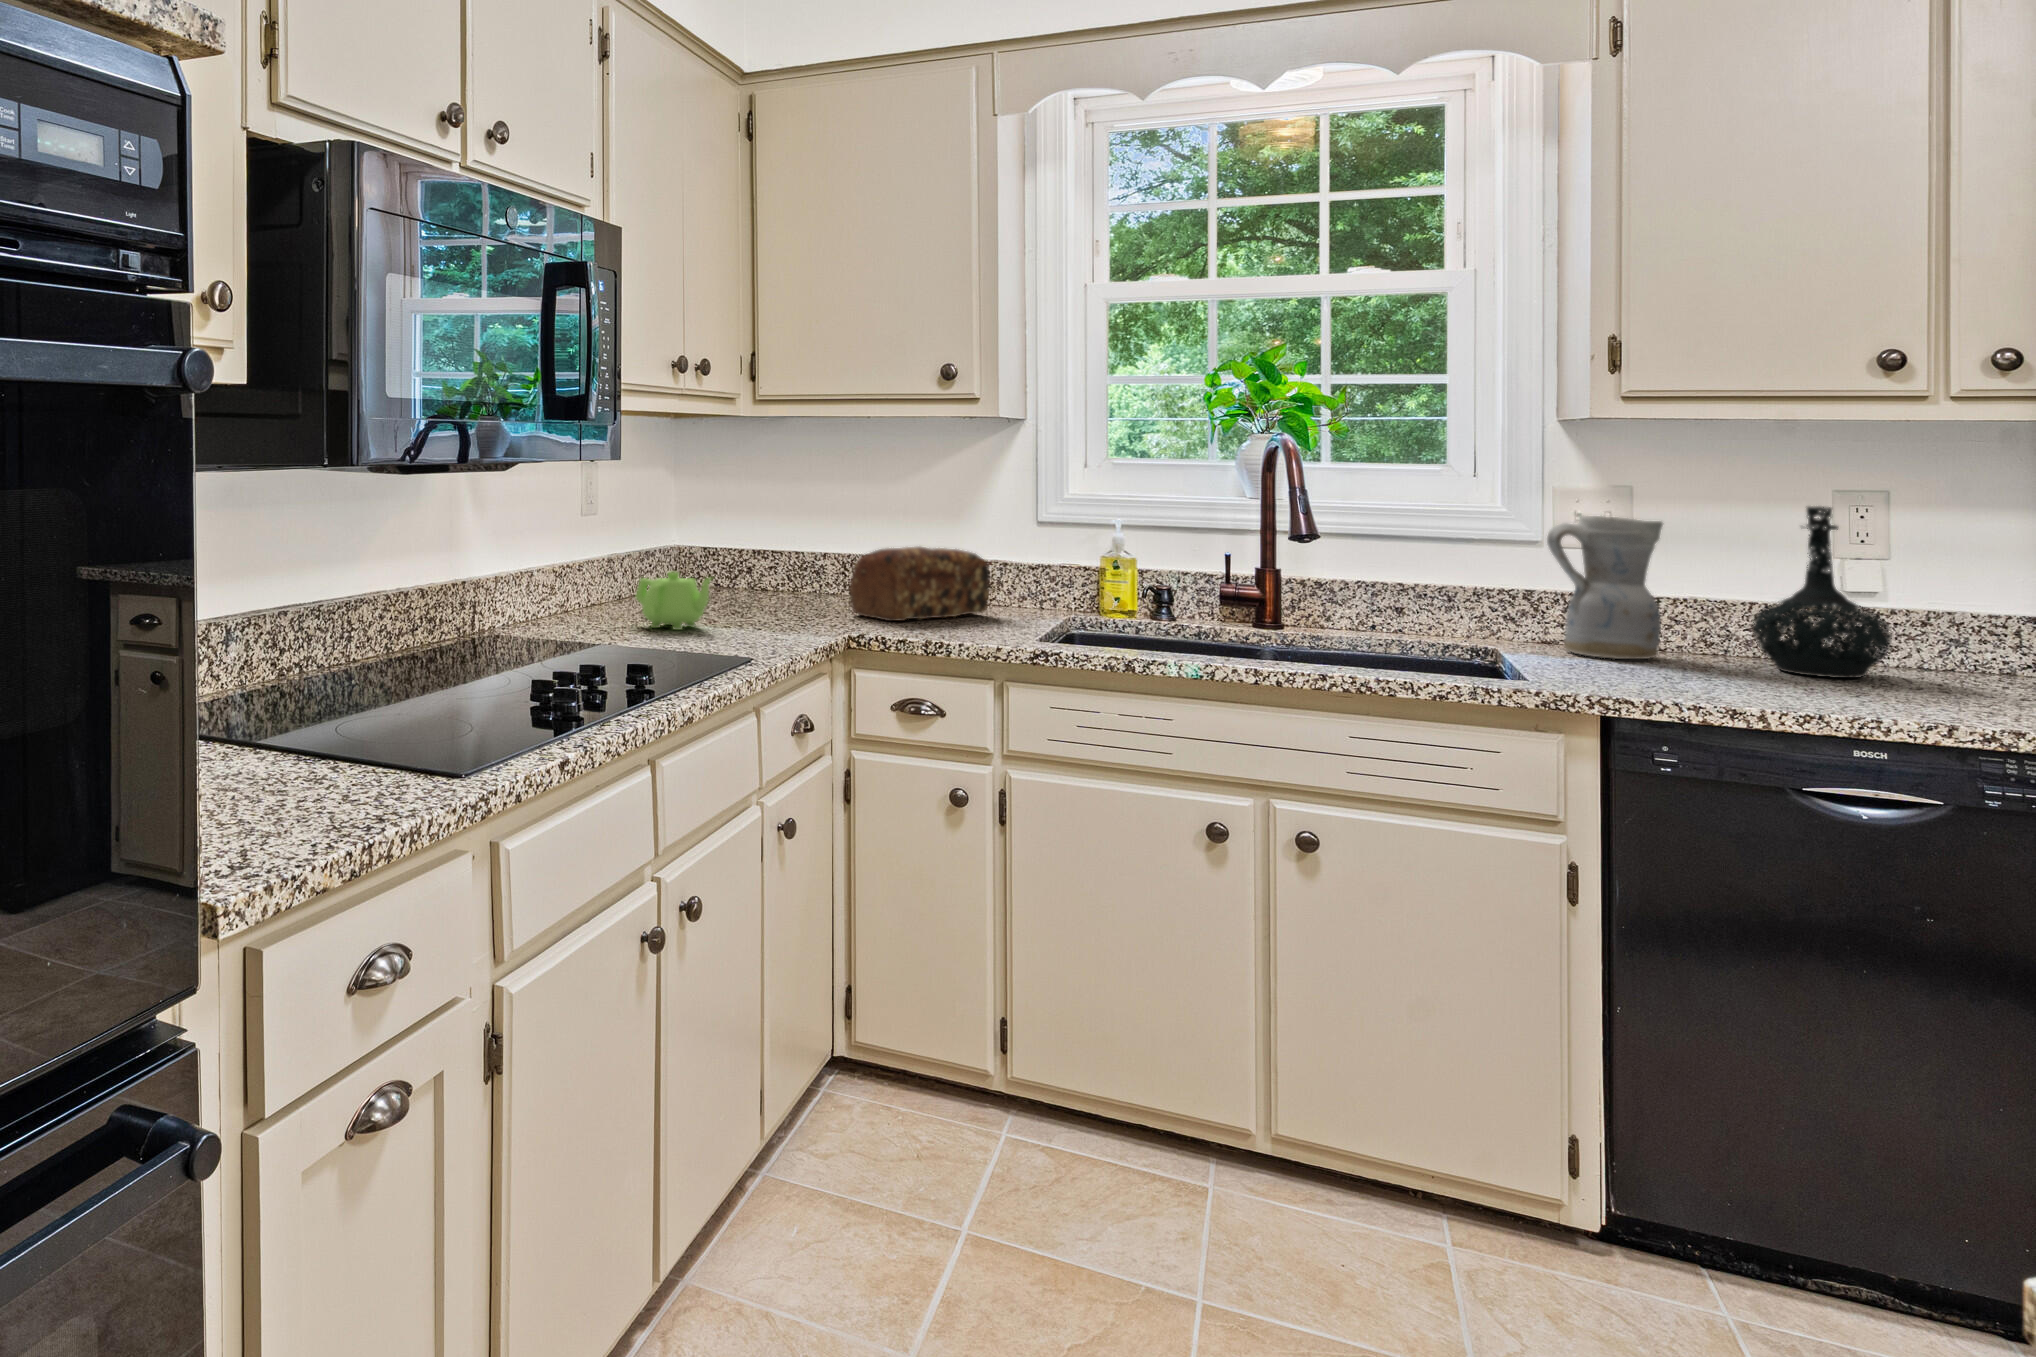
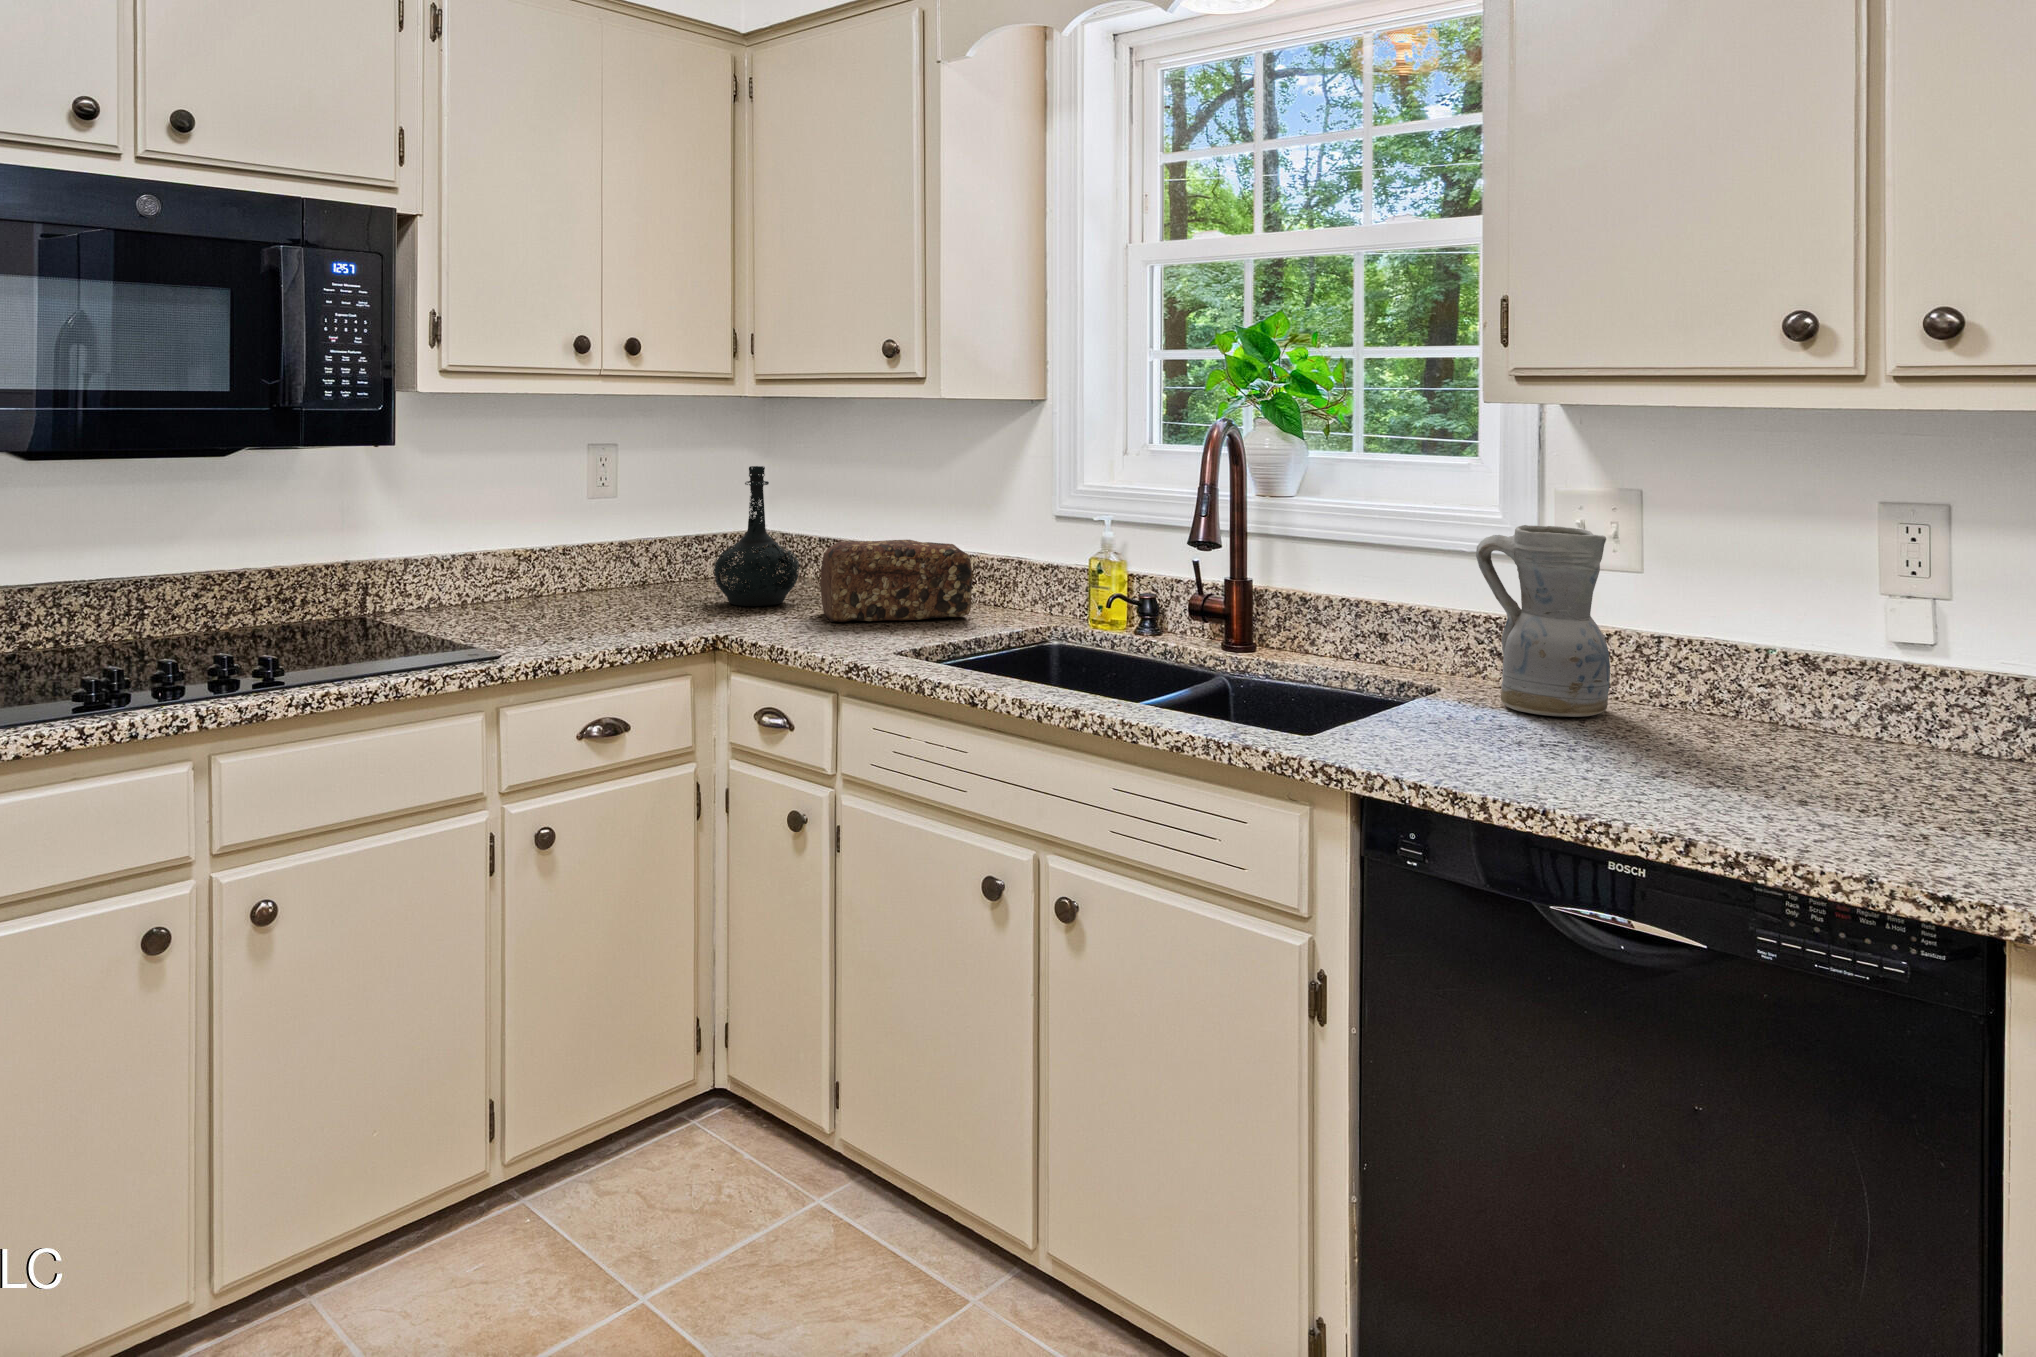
bottle: present [1752,506,1892,678] -> present [713,466,799,606]
teapot: present [635,572,712,630] -> none [542,560,623,622]

